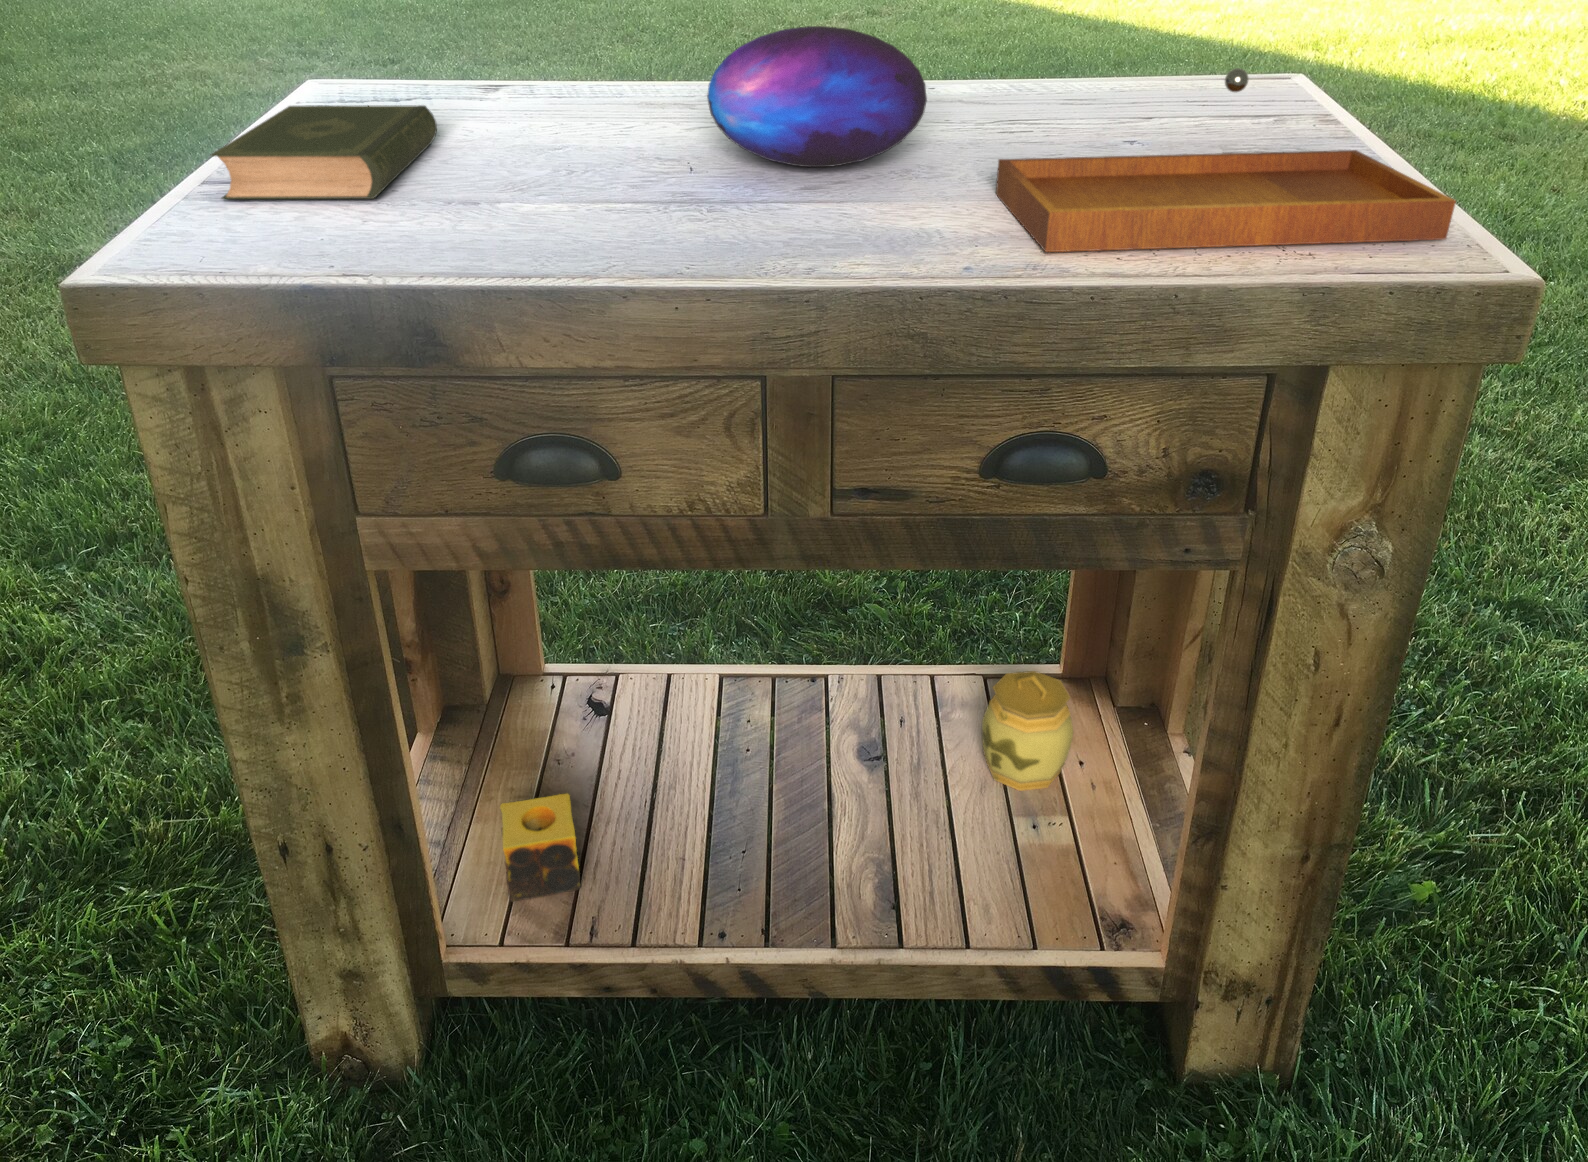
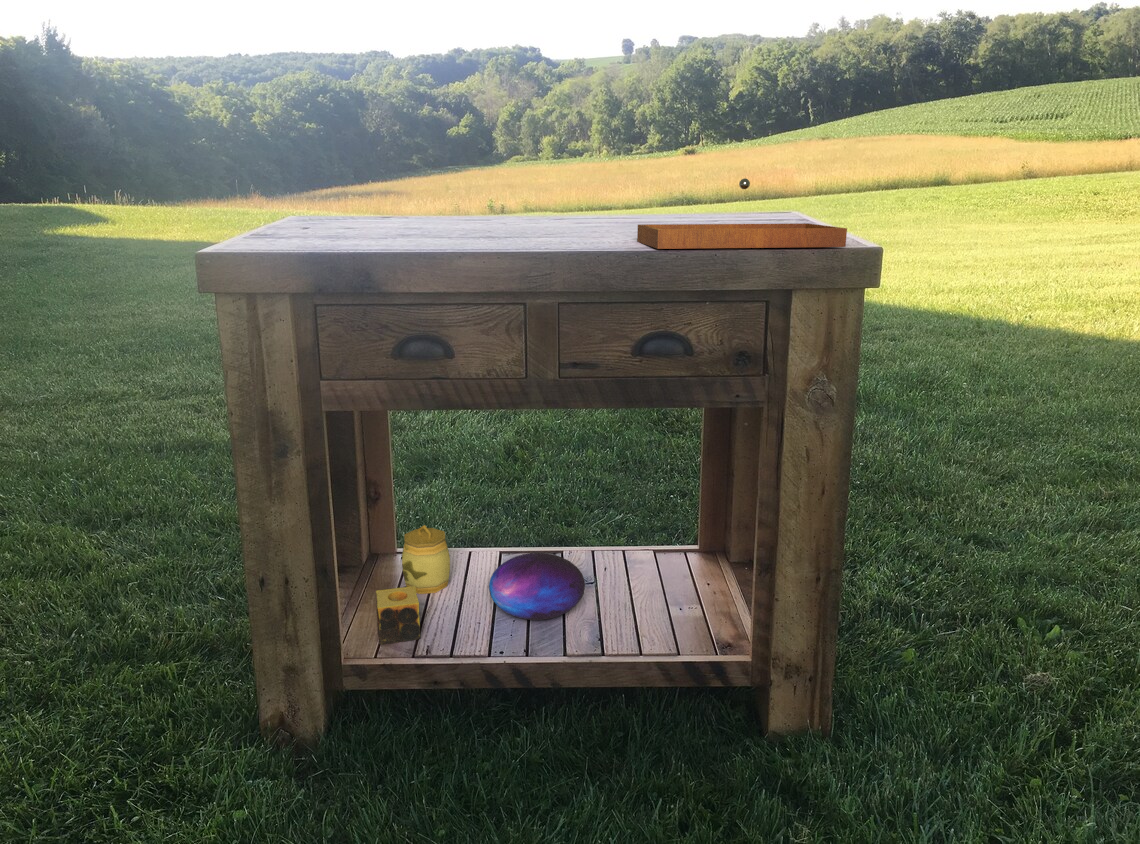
decorative orb: present [707,26,927,167] -> present [489,553,585,620]
book: present [210,105,437,199] -> none [260,215,365,241]
jar: present [982,671,1073,791] -> present [402,525,450,594]

